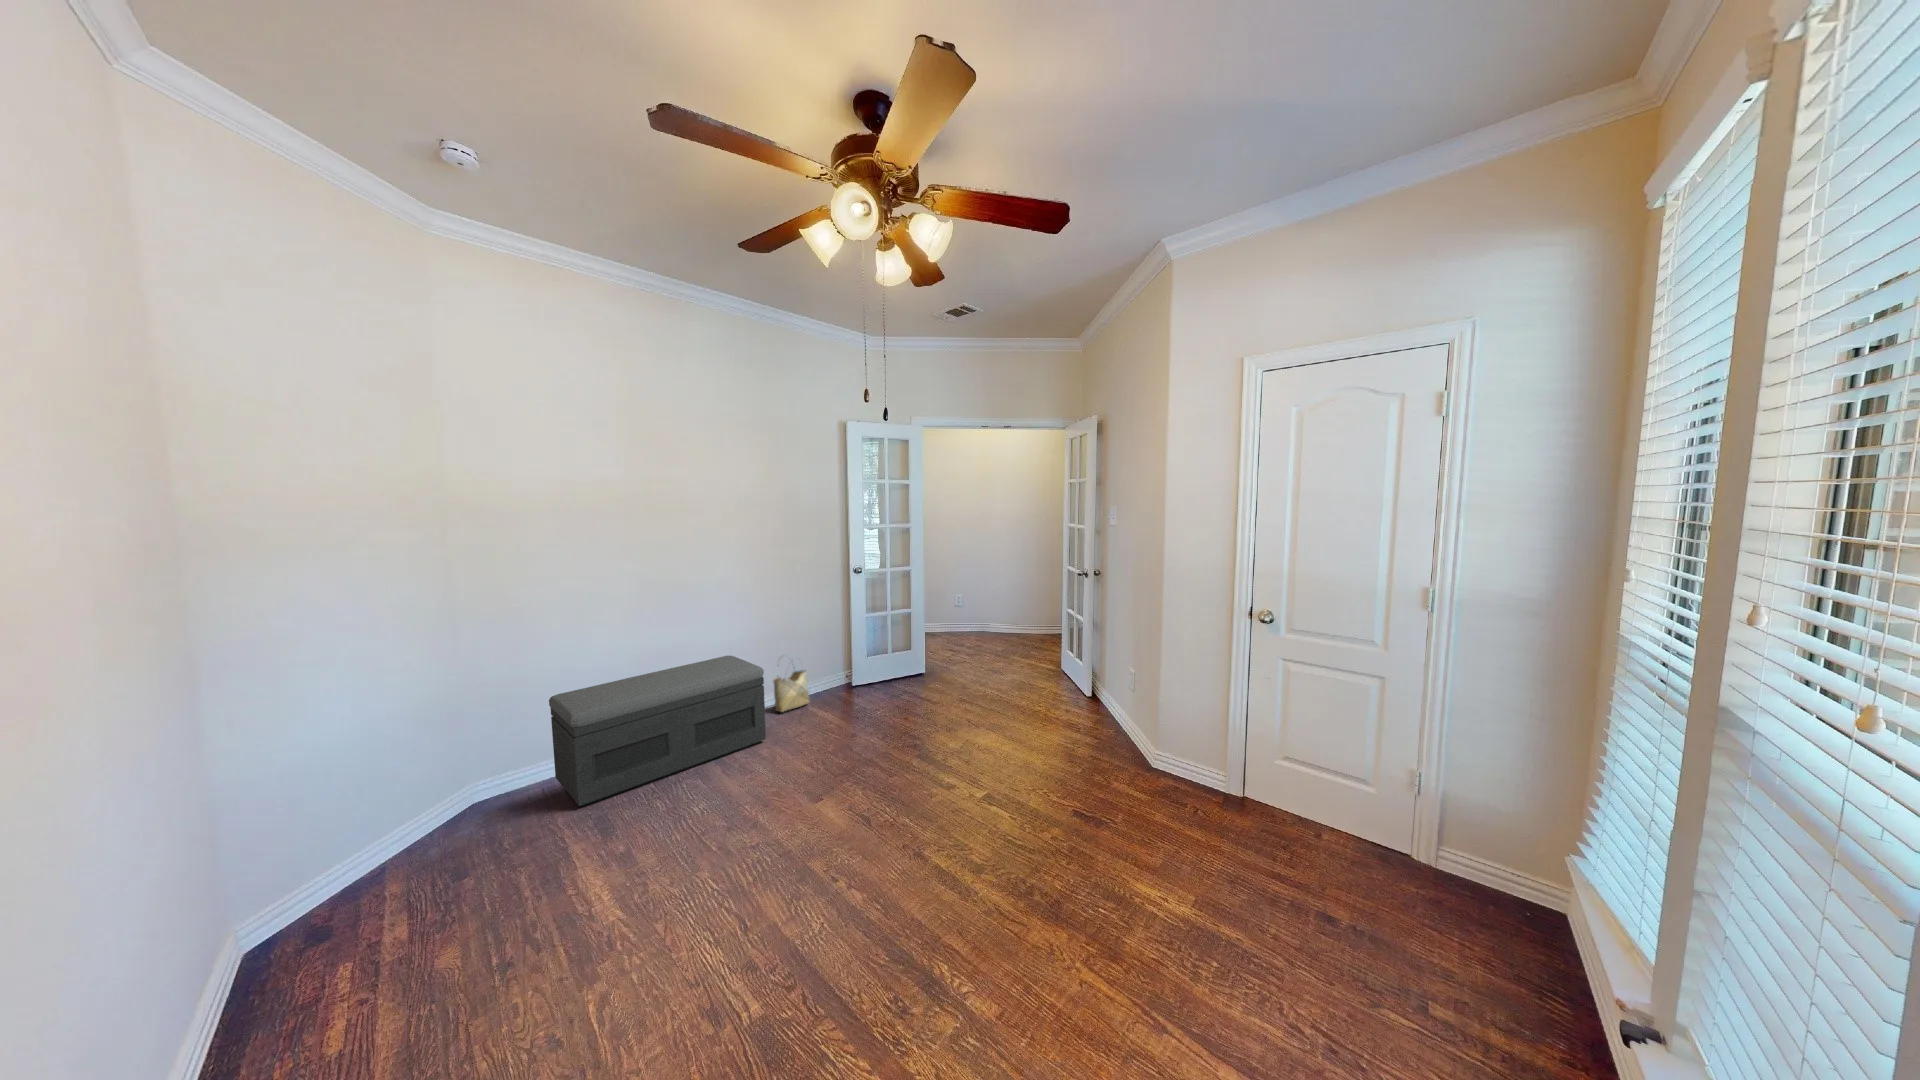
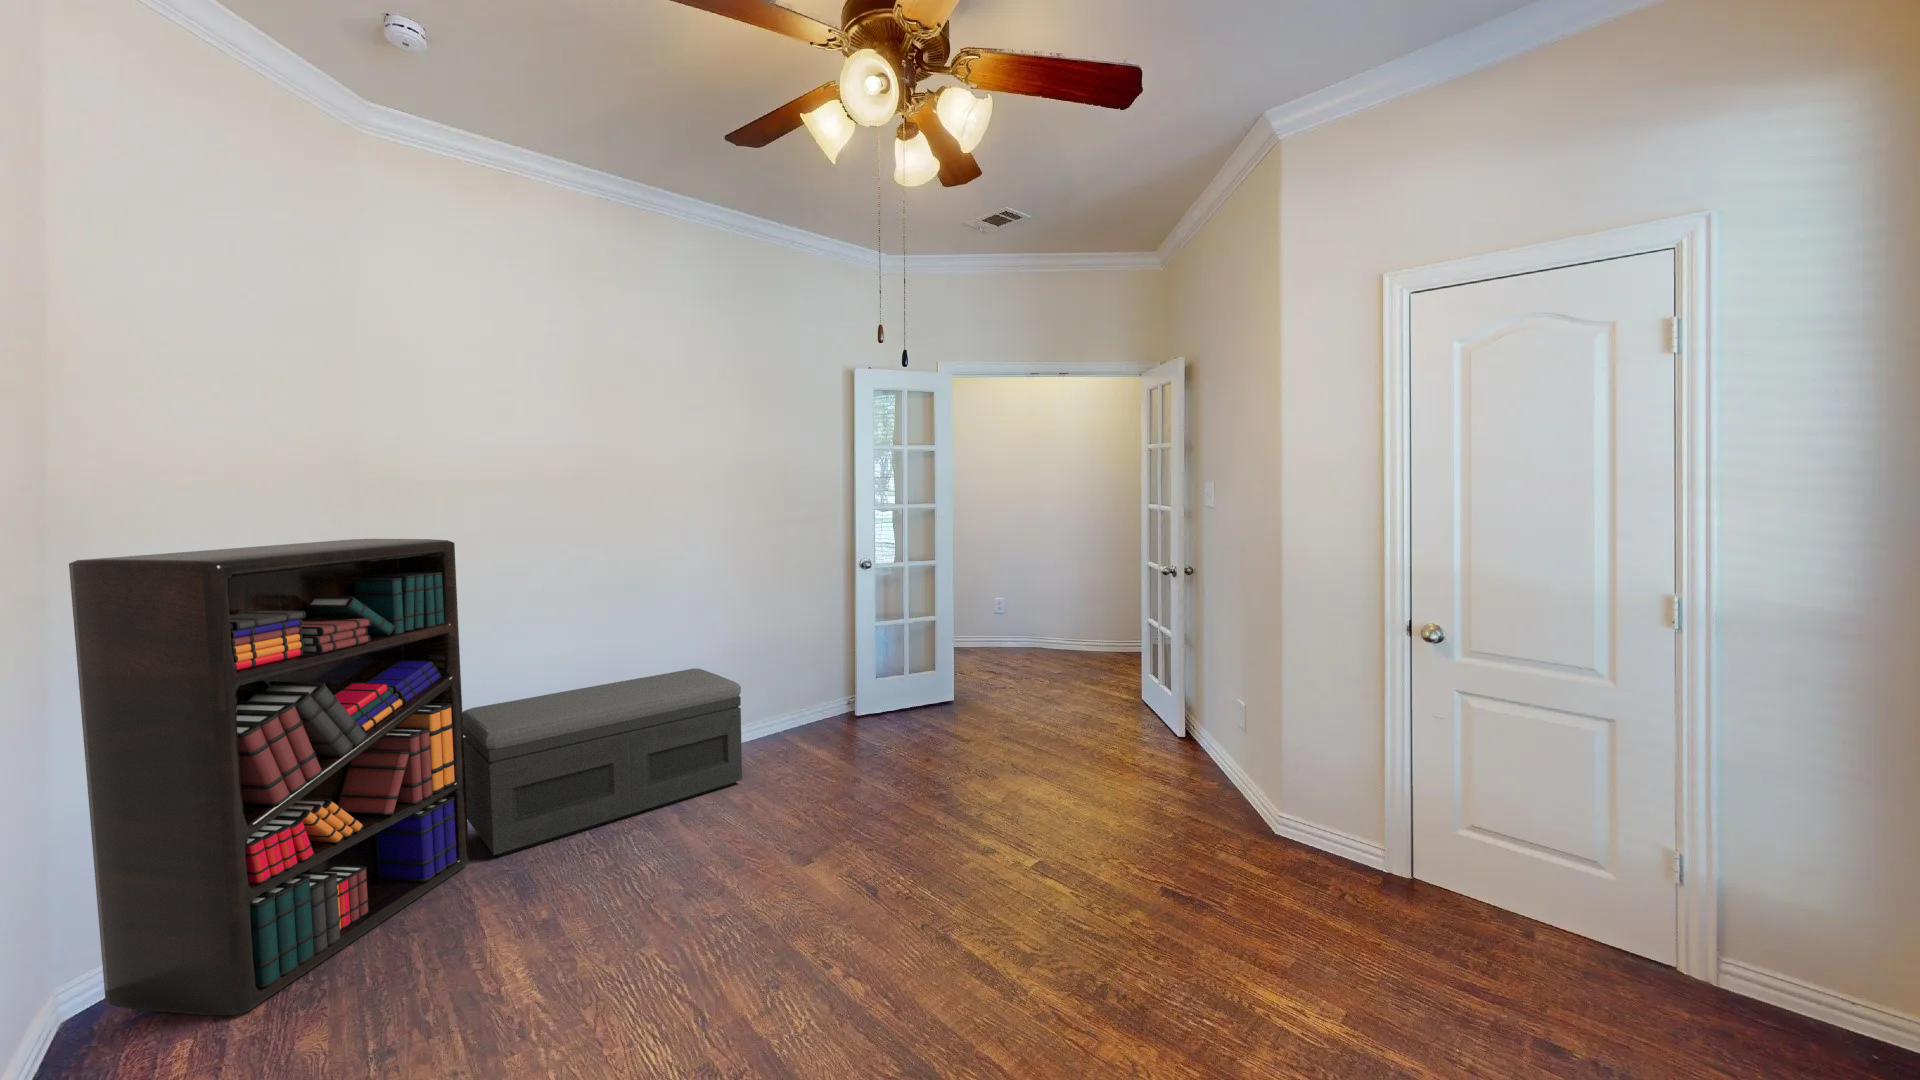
bookshelf: none [248,572,560,940] -> present [69,539,469,1015]
woven basket: present [774,670,810,712] -> none [754,672,801,748]

